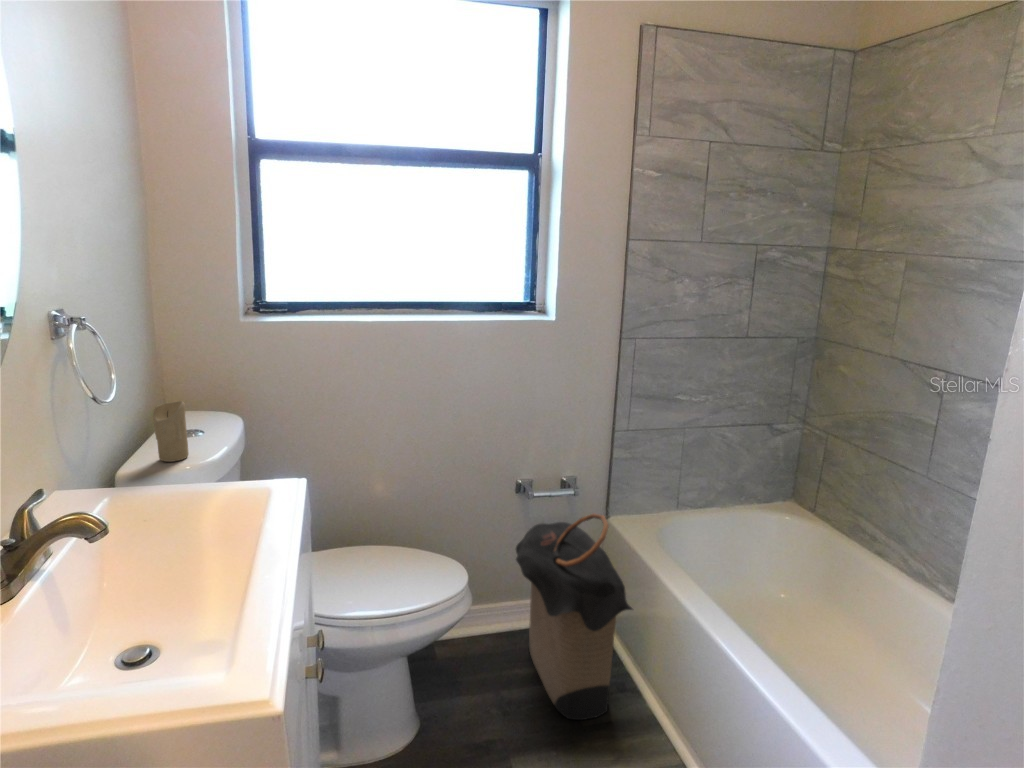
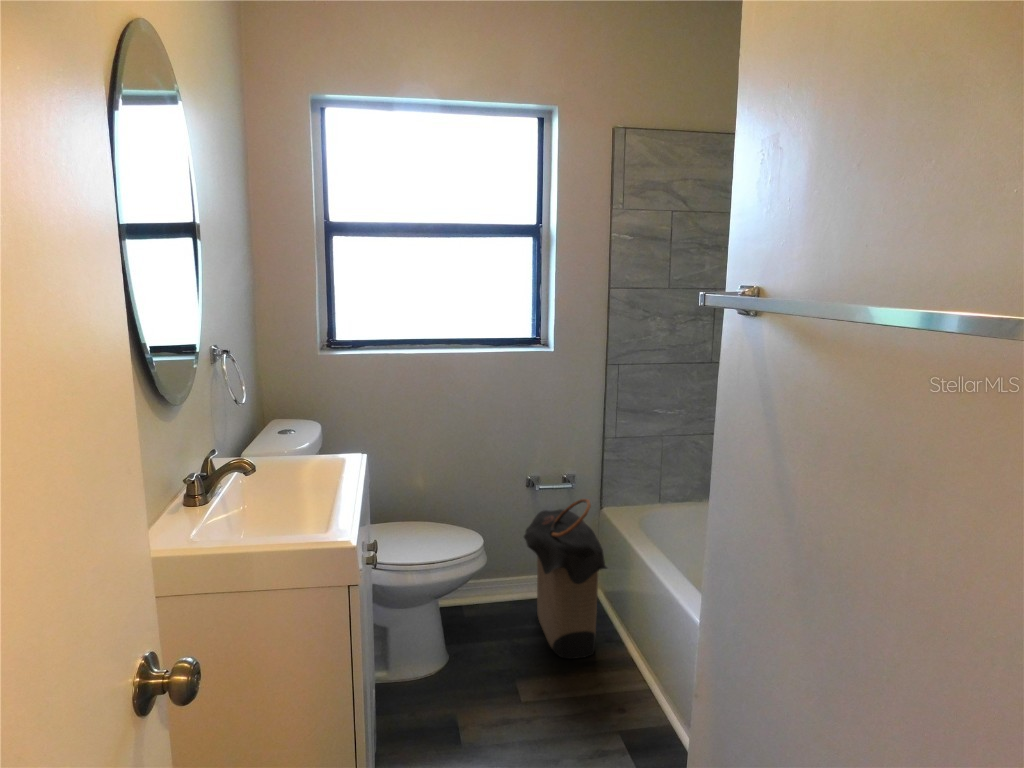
candle: present [153,401,189,462] -> none [266,406,288,446]

